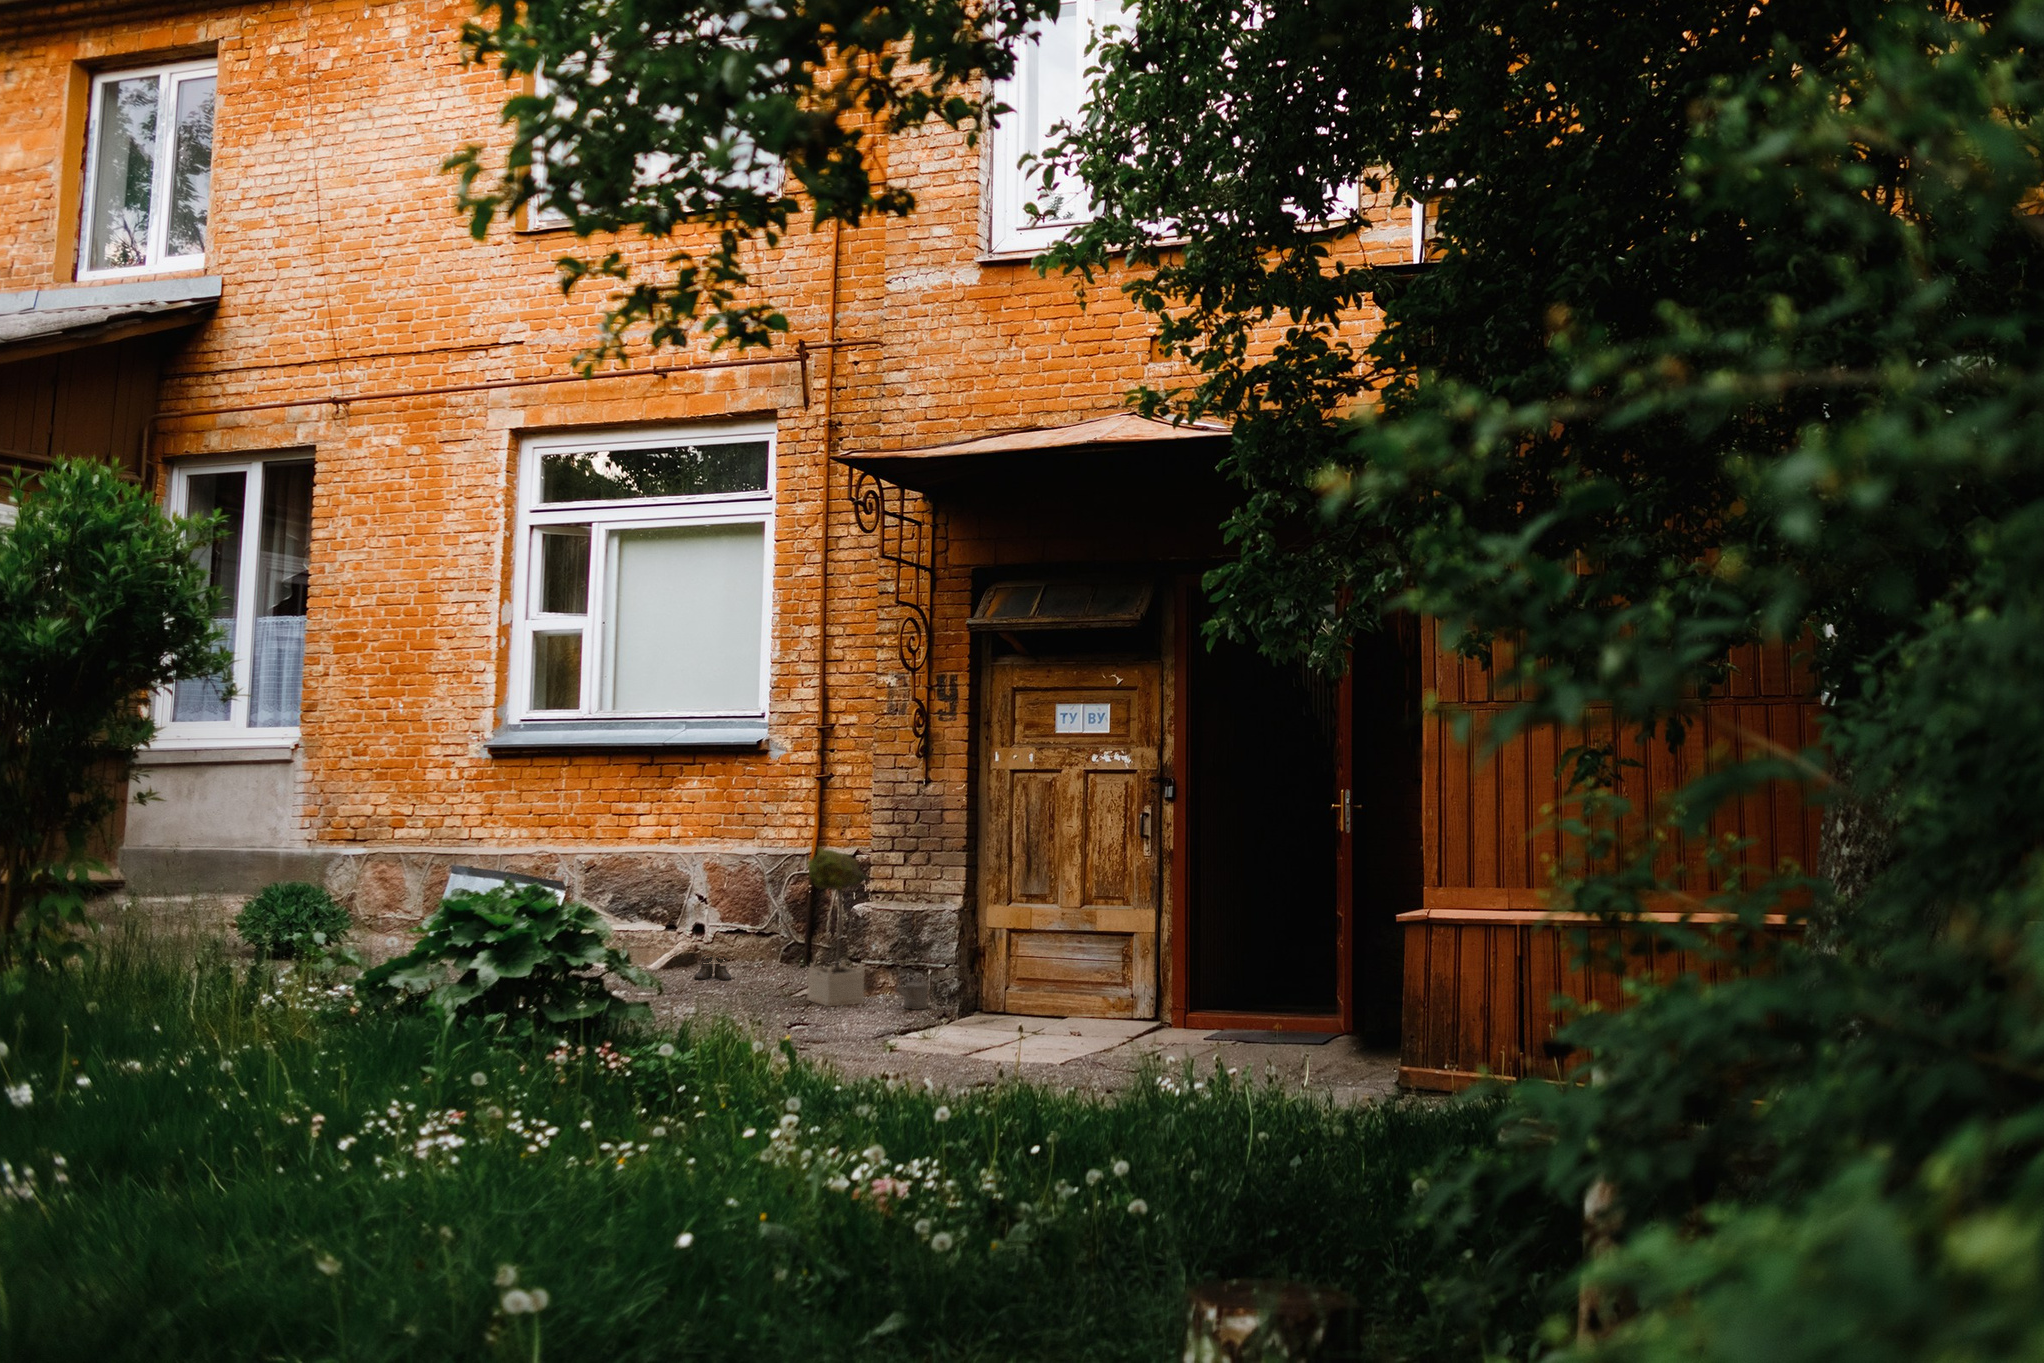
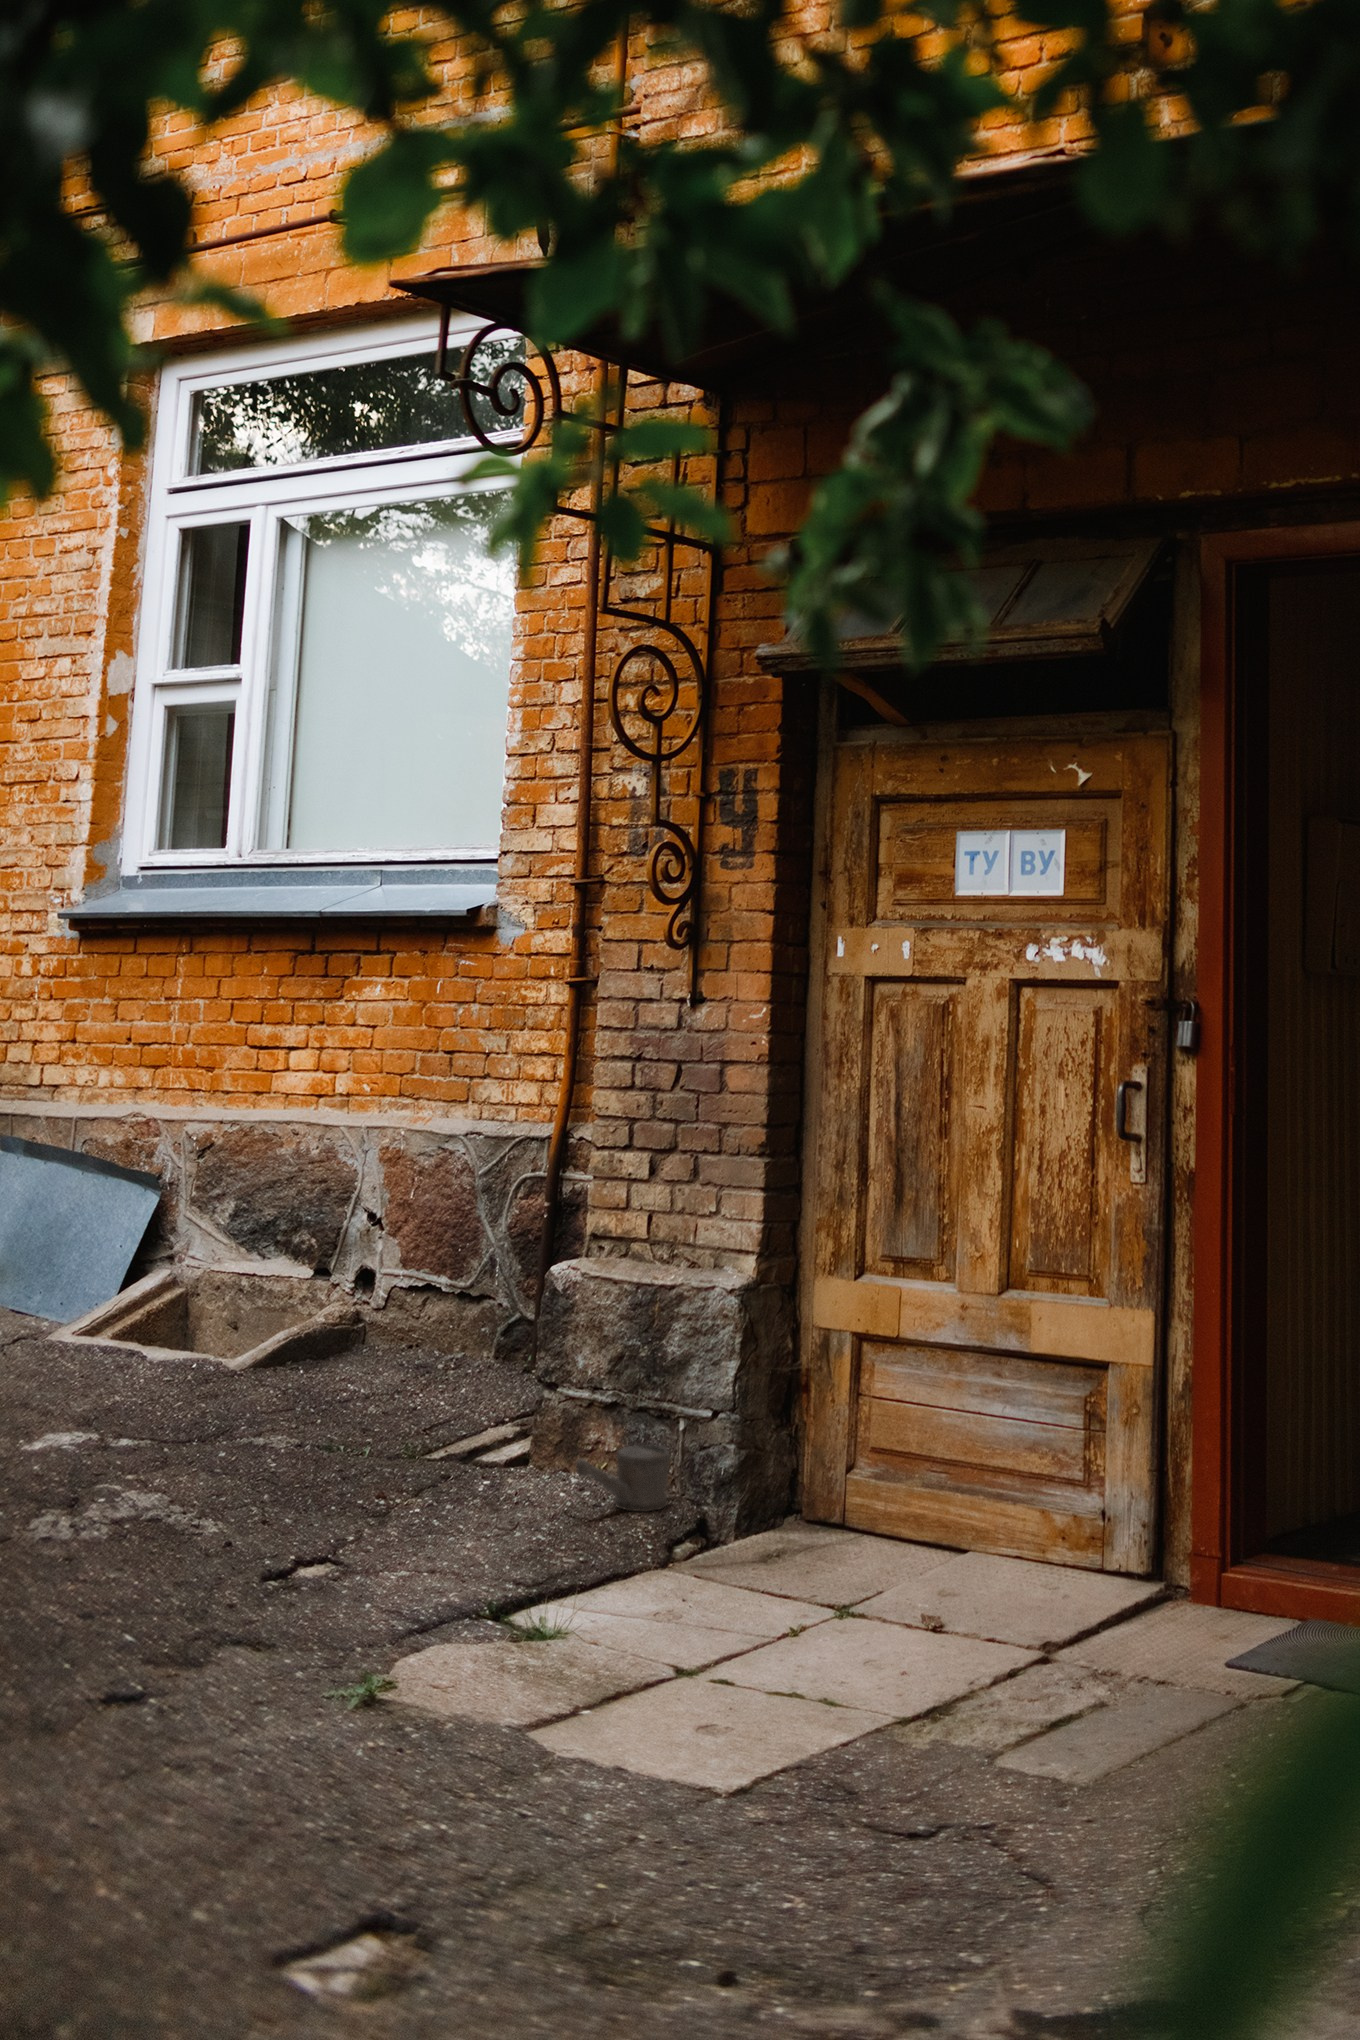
potted tree: present [808,848,868,1006] -> none [438,1135,577,1489]
boots: present [694,956,731,981] -> none [326,1340,408,1395]

